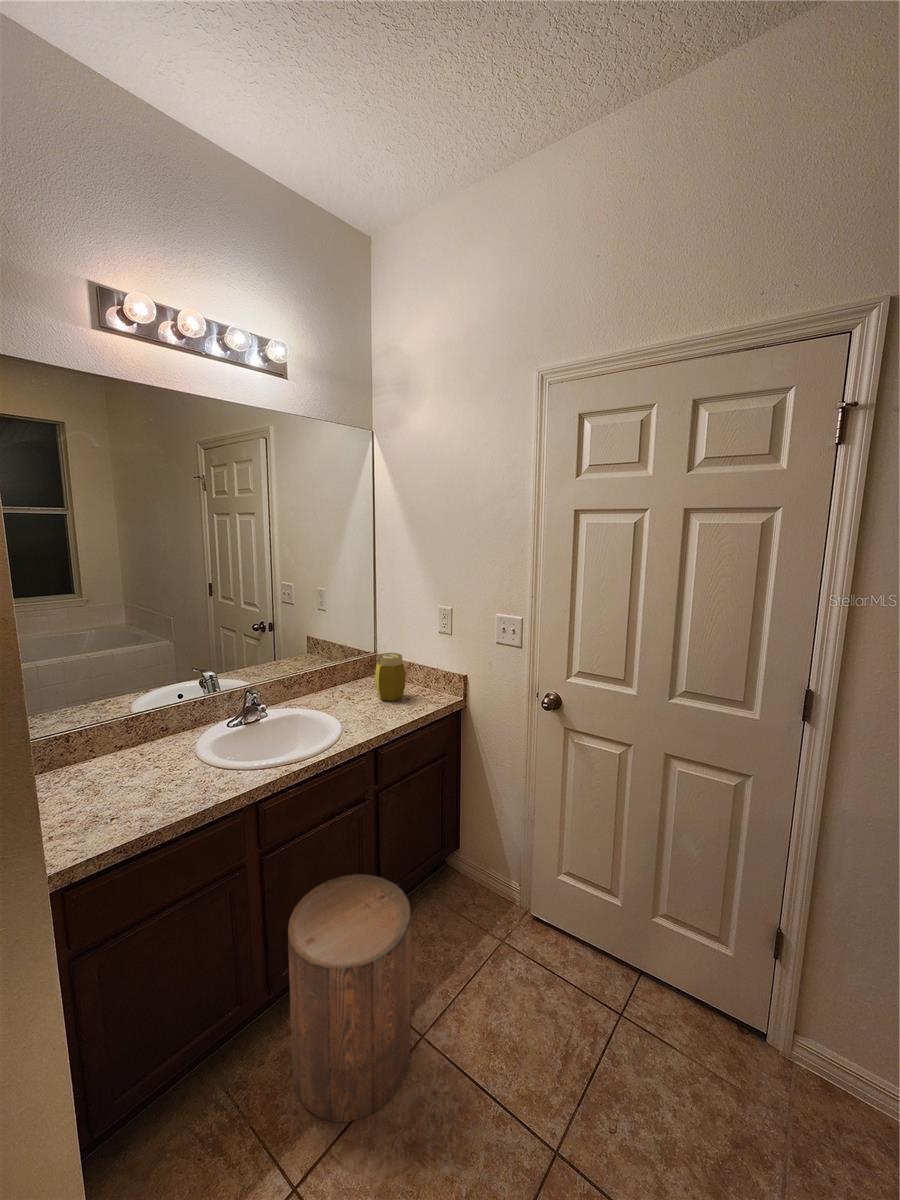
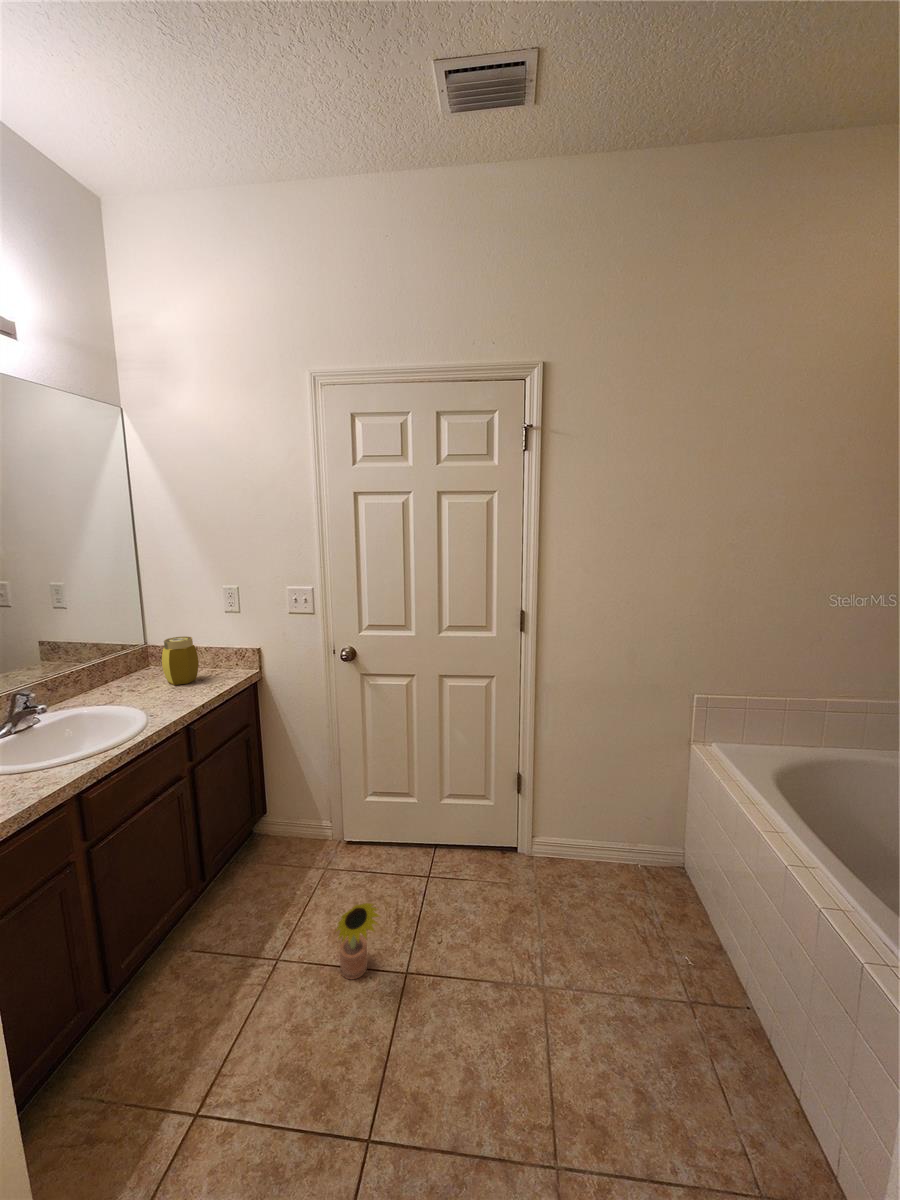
stool: present [288,874,411,1122] -> none [134,837,272,1064]
decorative plant: none [470,1033,530,1119] -> present [336,903,380,979]

